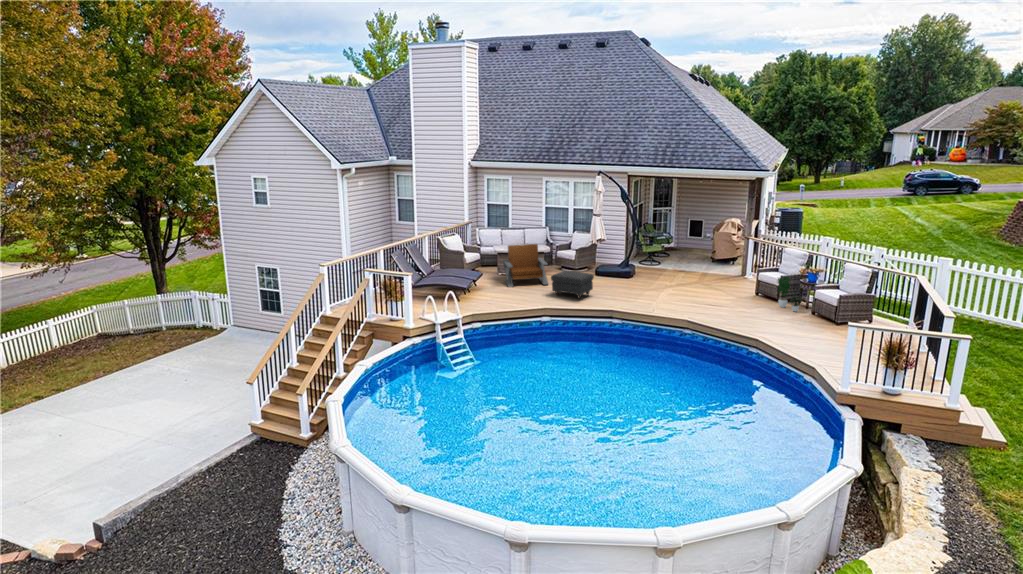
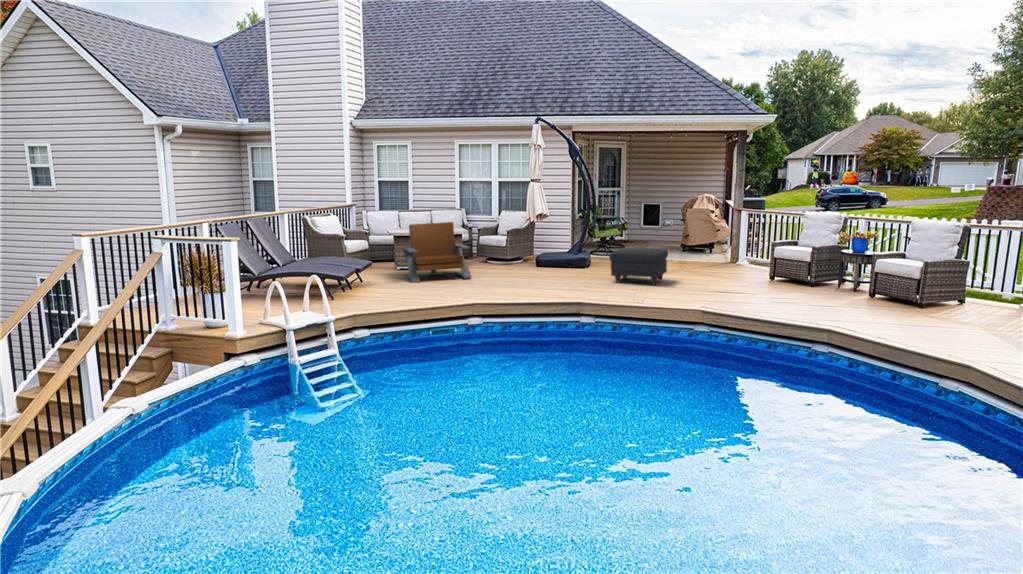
ottoman: present [551,271,594,299] -> present [609,248,668,285]
potted plant: present [778,277,801,312] -> none [799,240,845,292]

